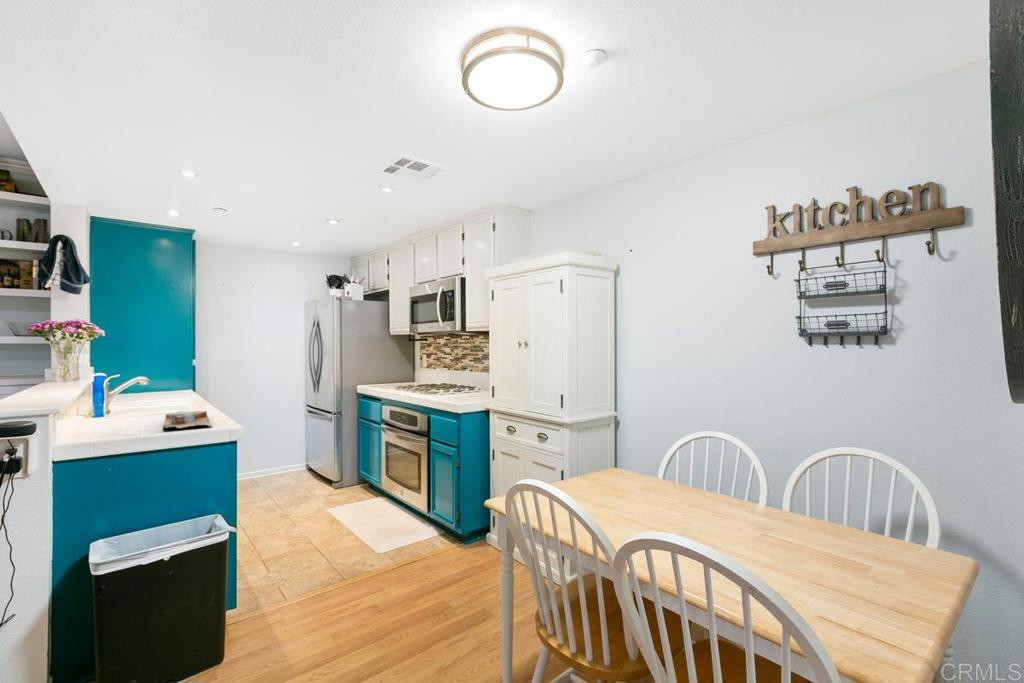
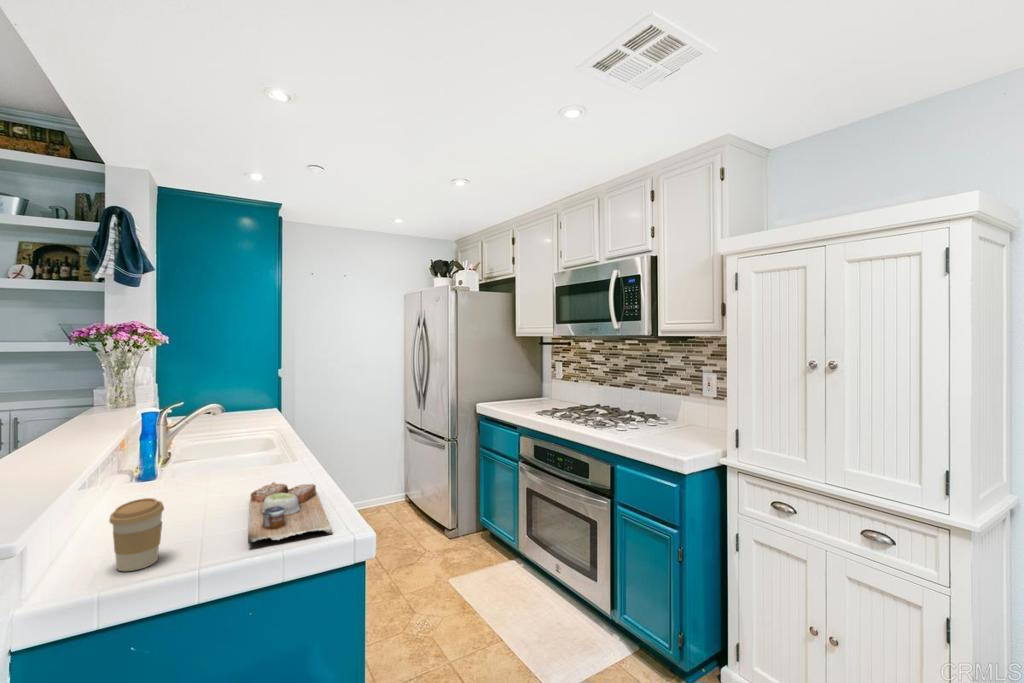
coffee cup: none [87,404,116,438] -> present [110,498,164,571]

